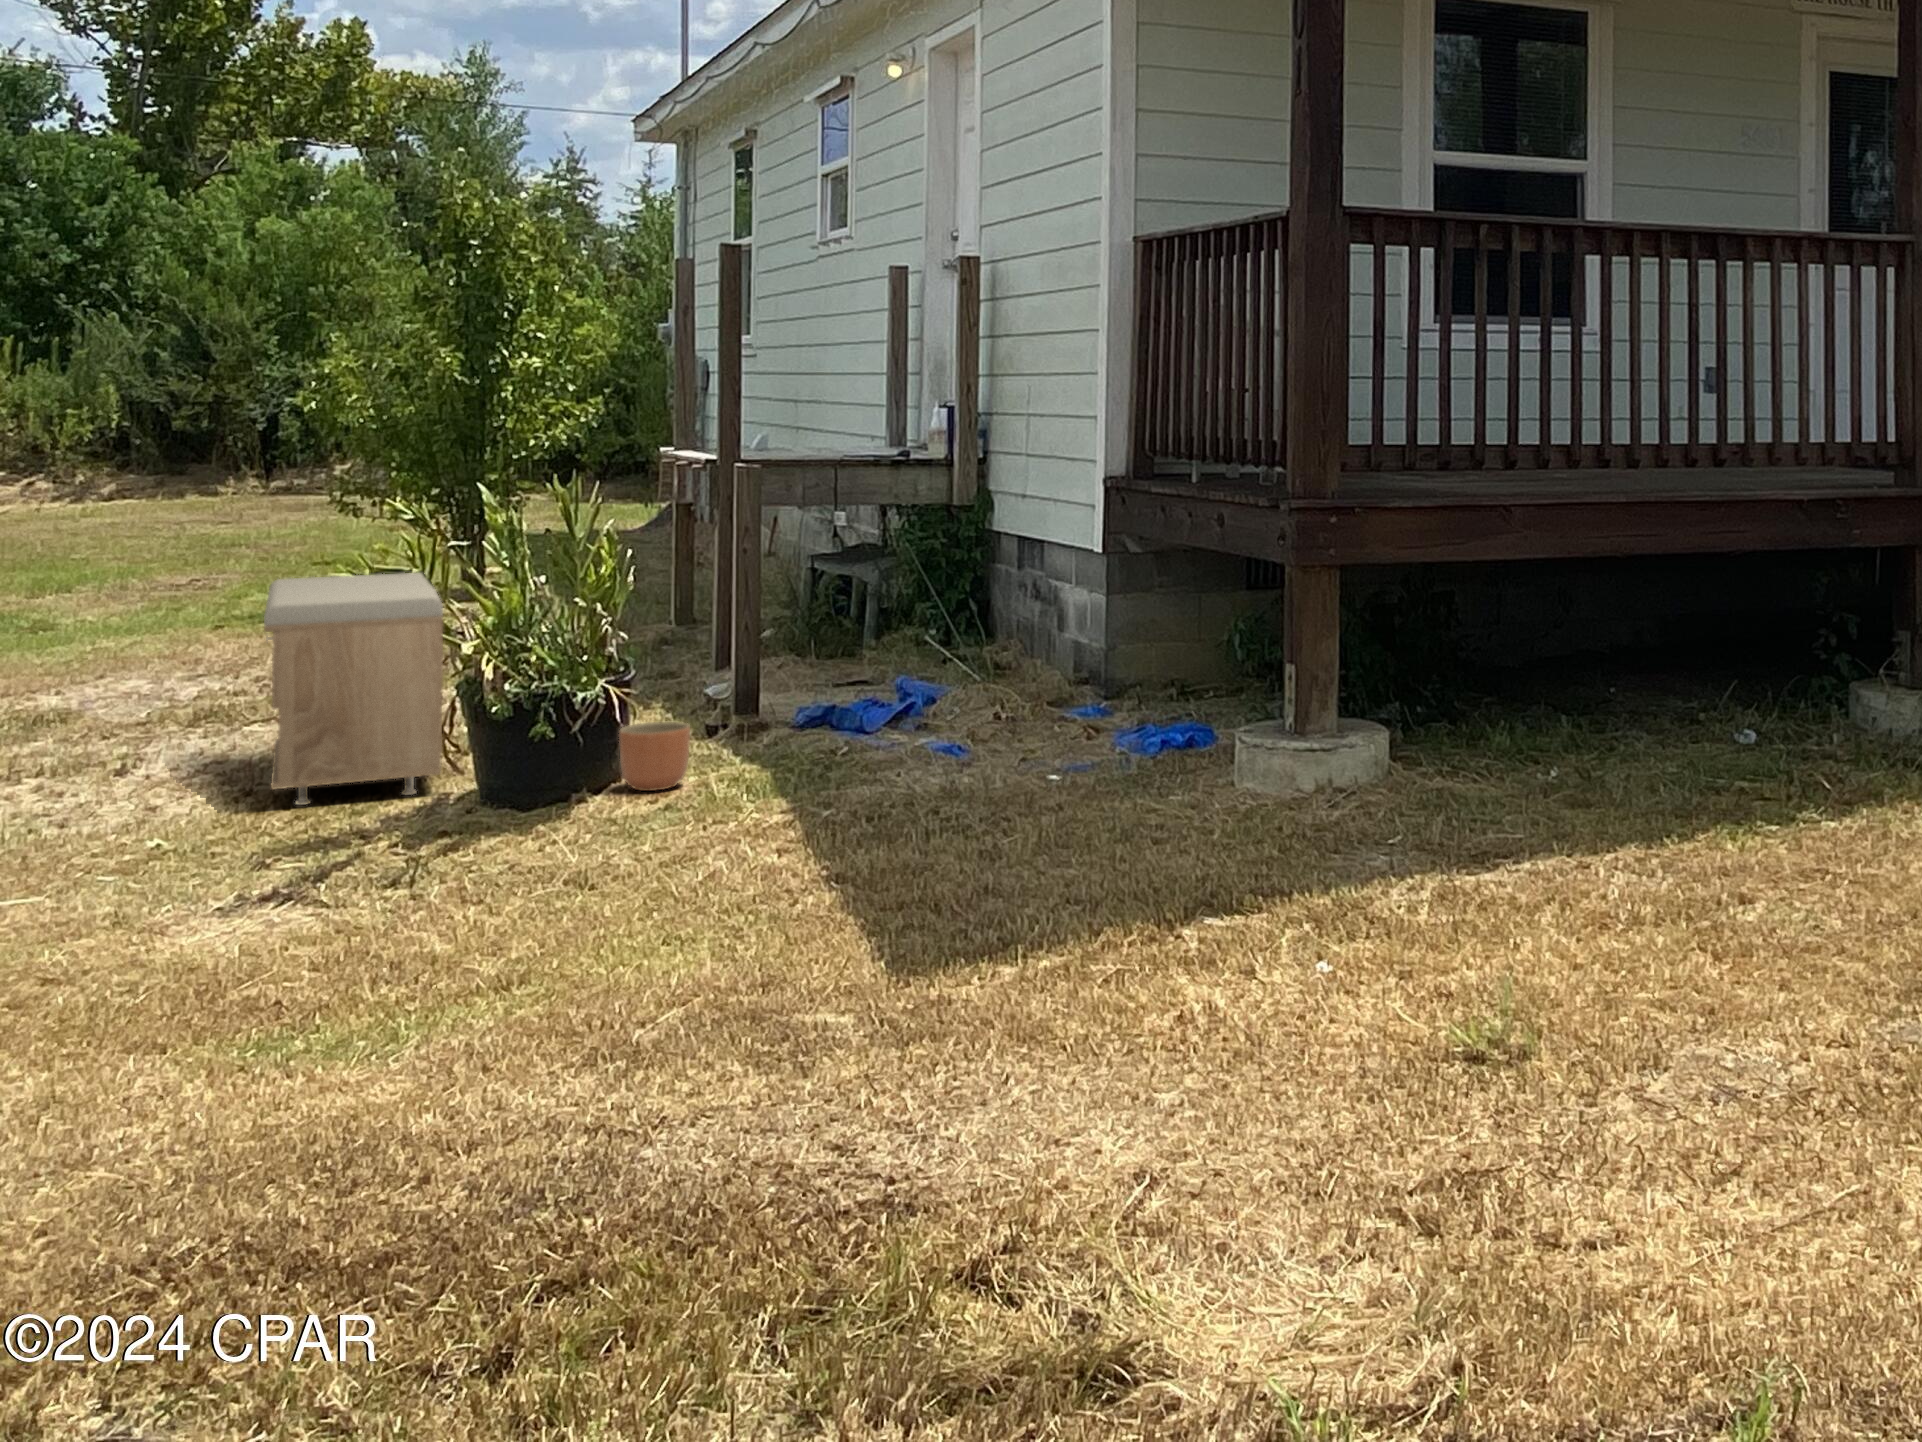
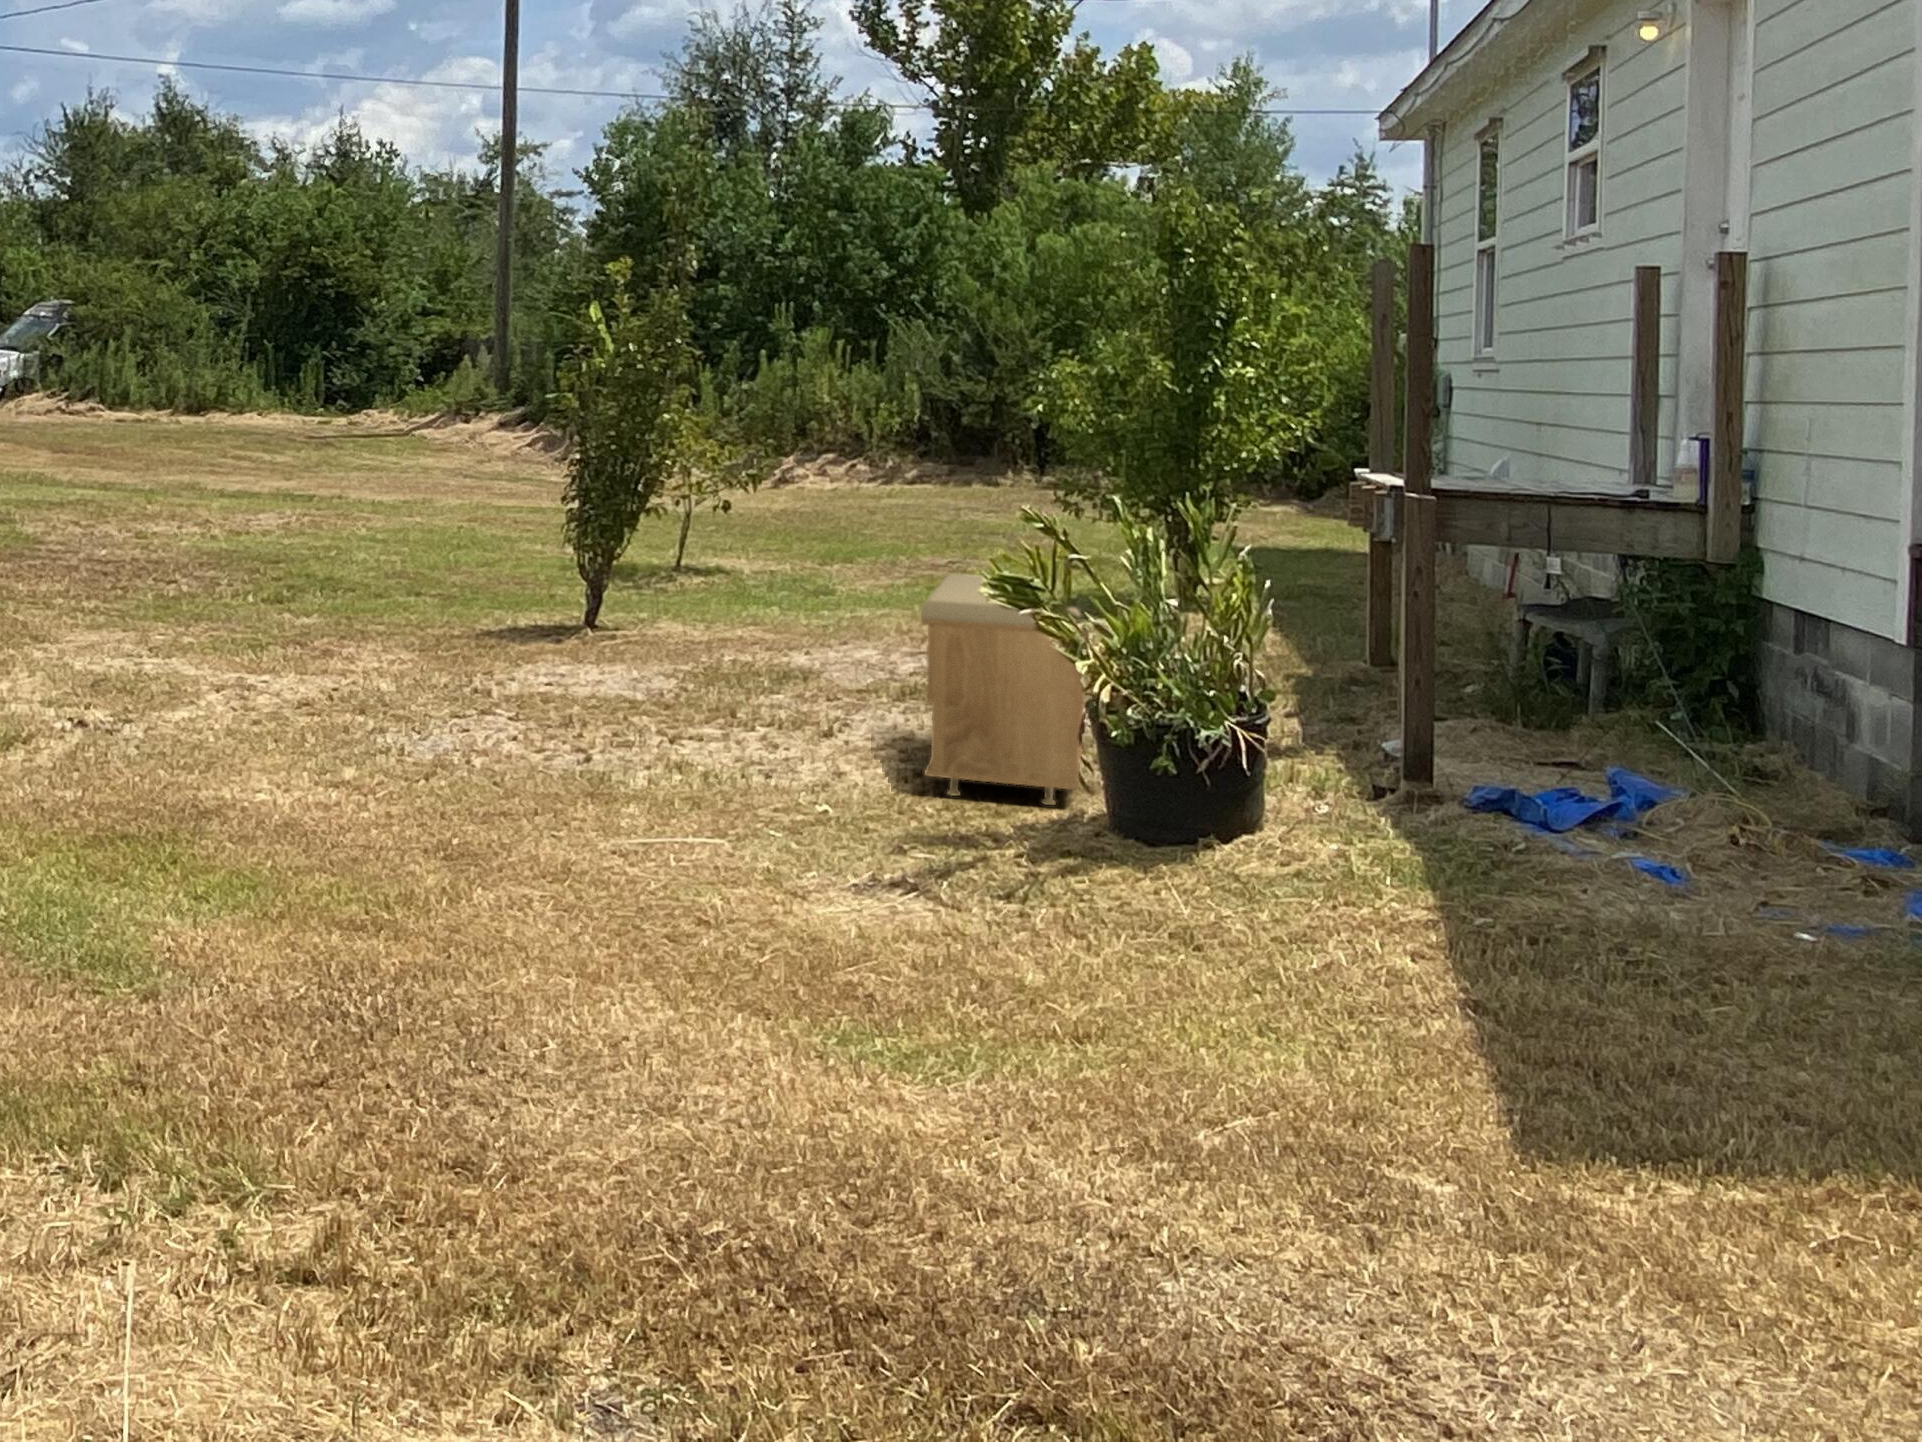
planter: present [619,722,690,791] -> none [1253,773,1332,851]

